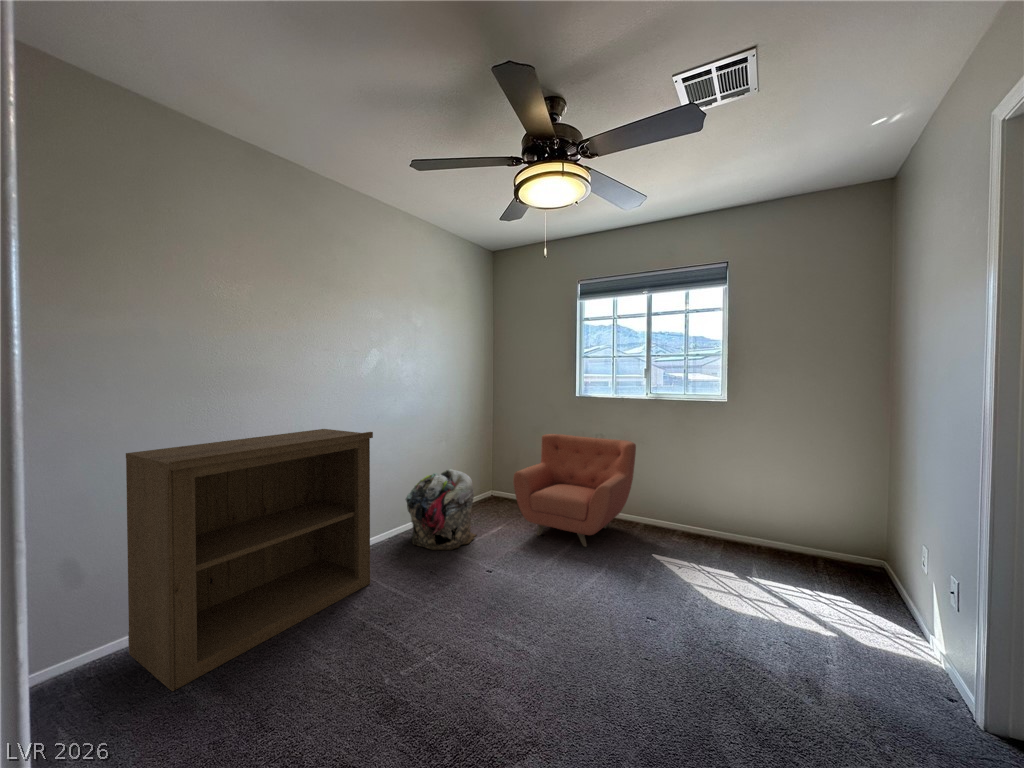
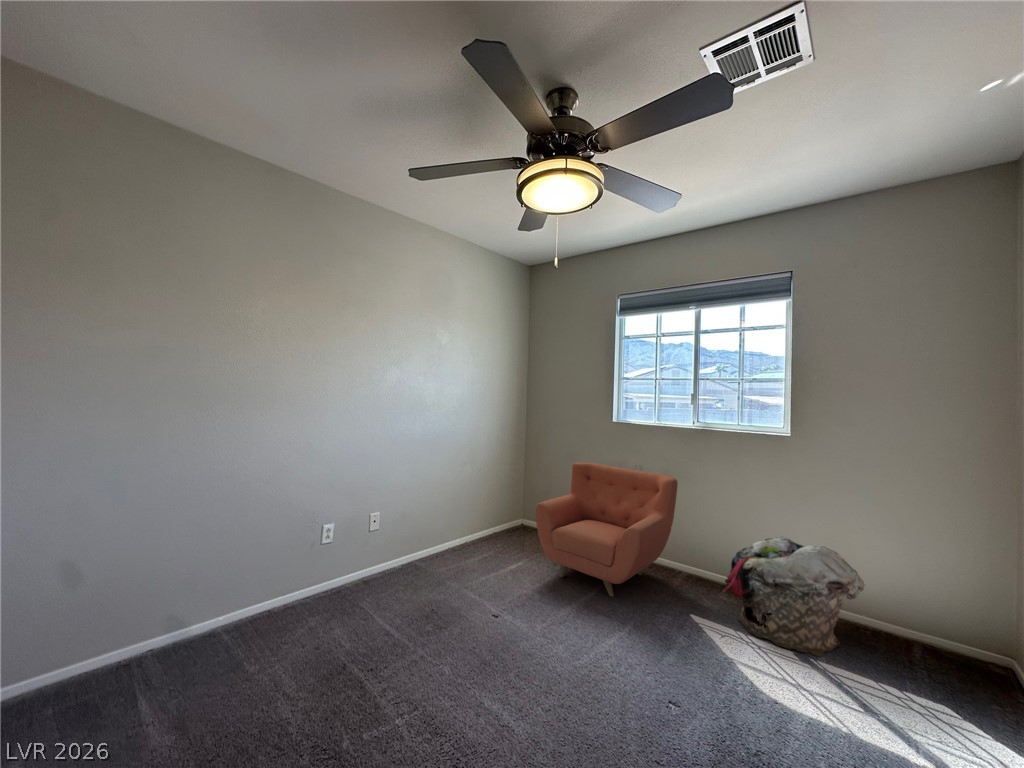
bookshelf: present [126,429,373,691] -> none [114,447,375,722]
laundry basket: present [406,469,476,550] -> present [723,537,865,657]

